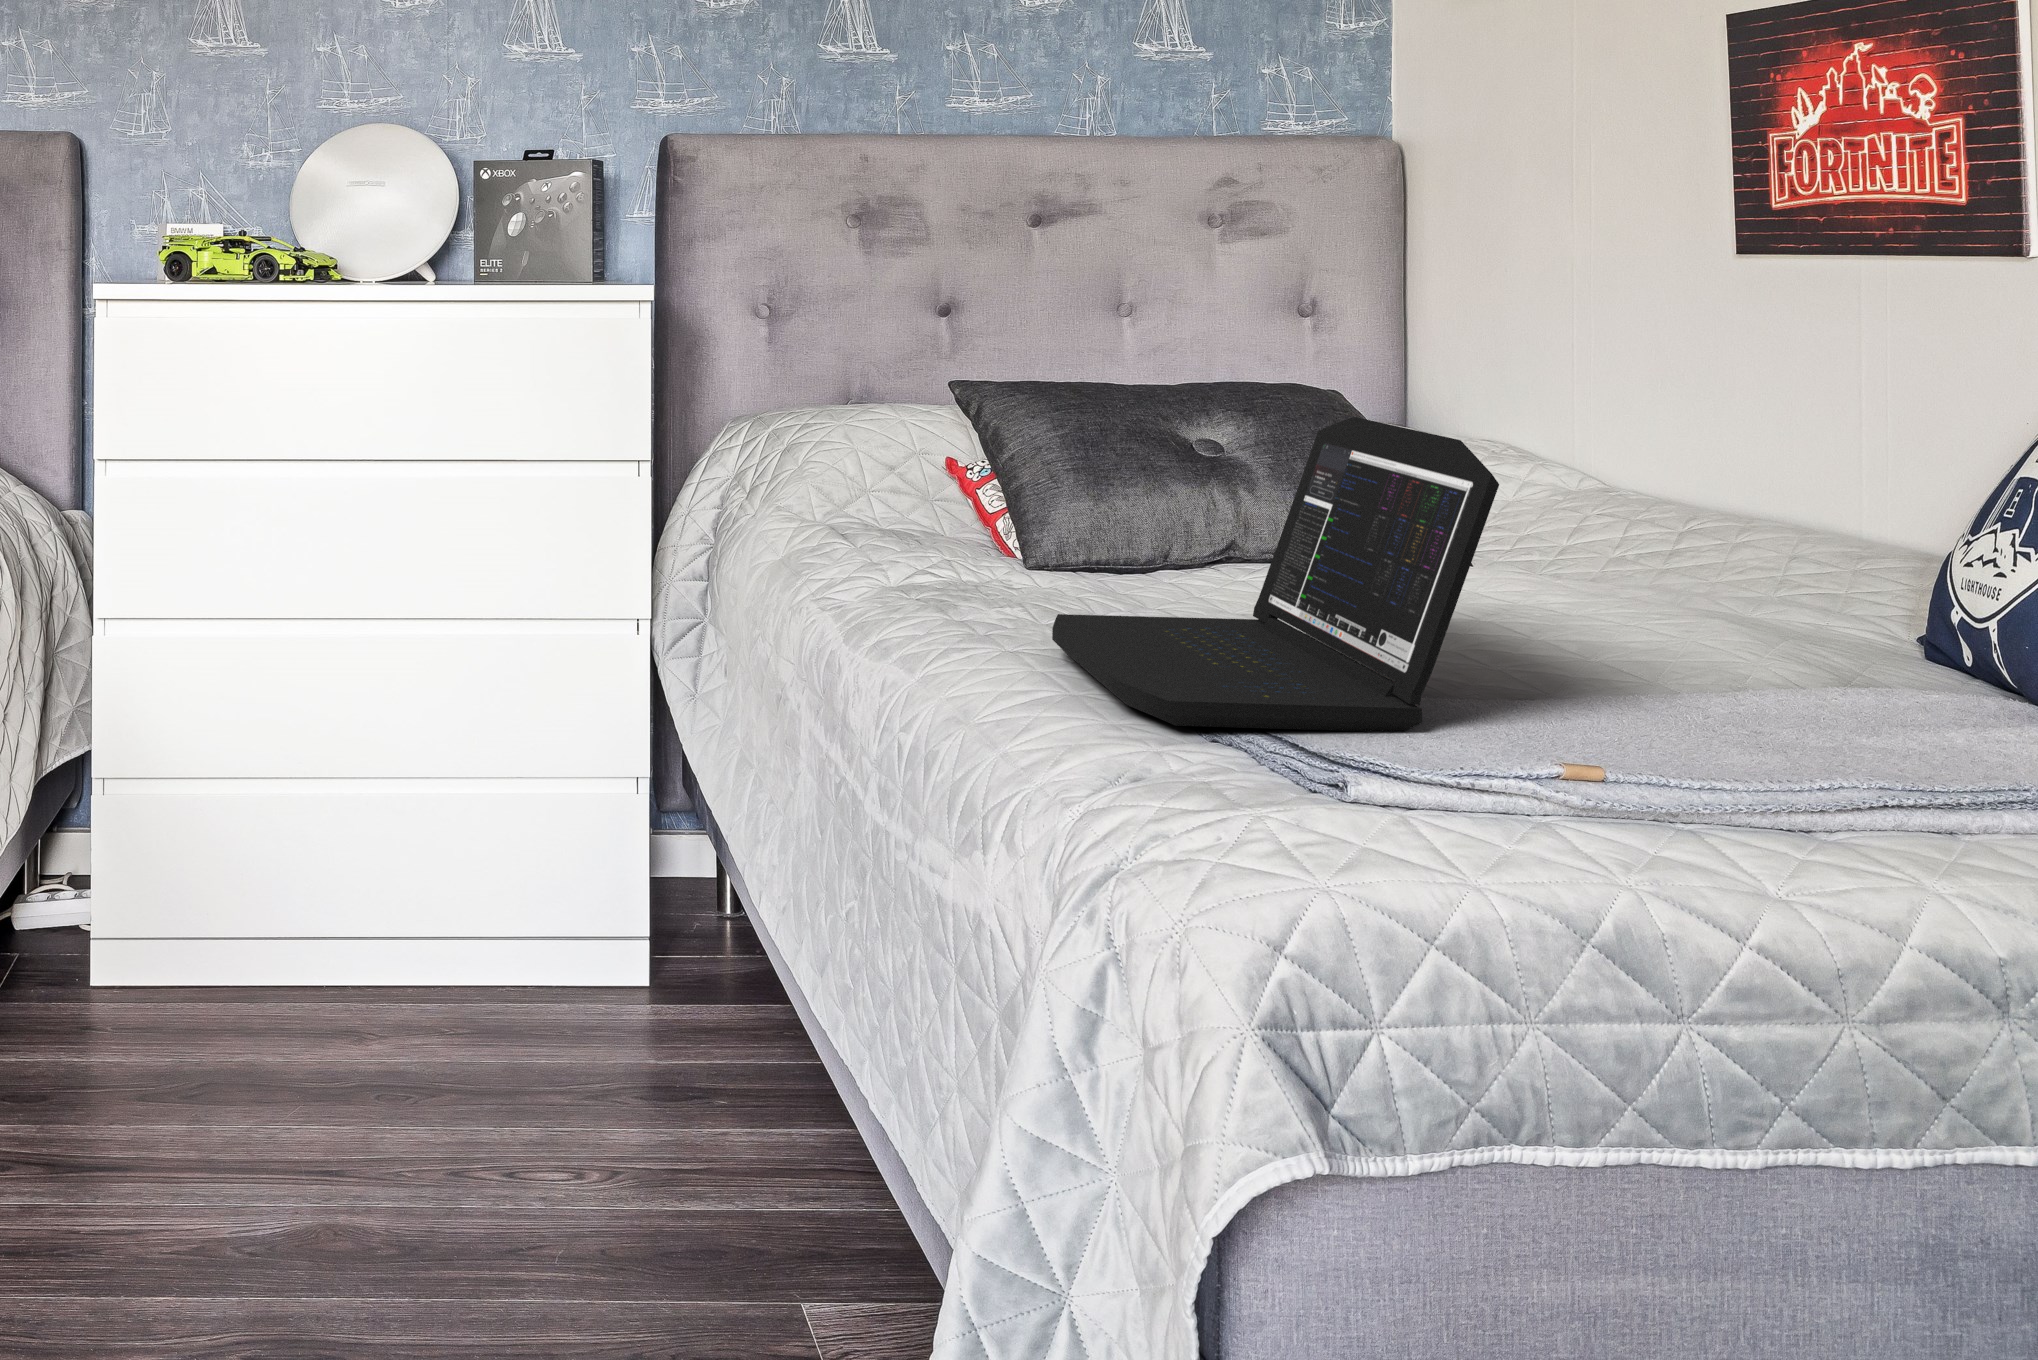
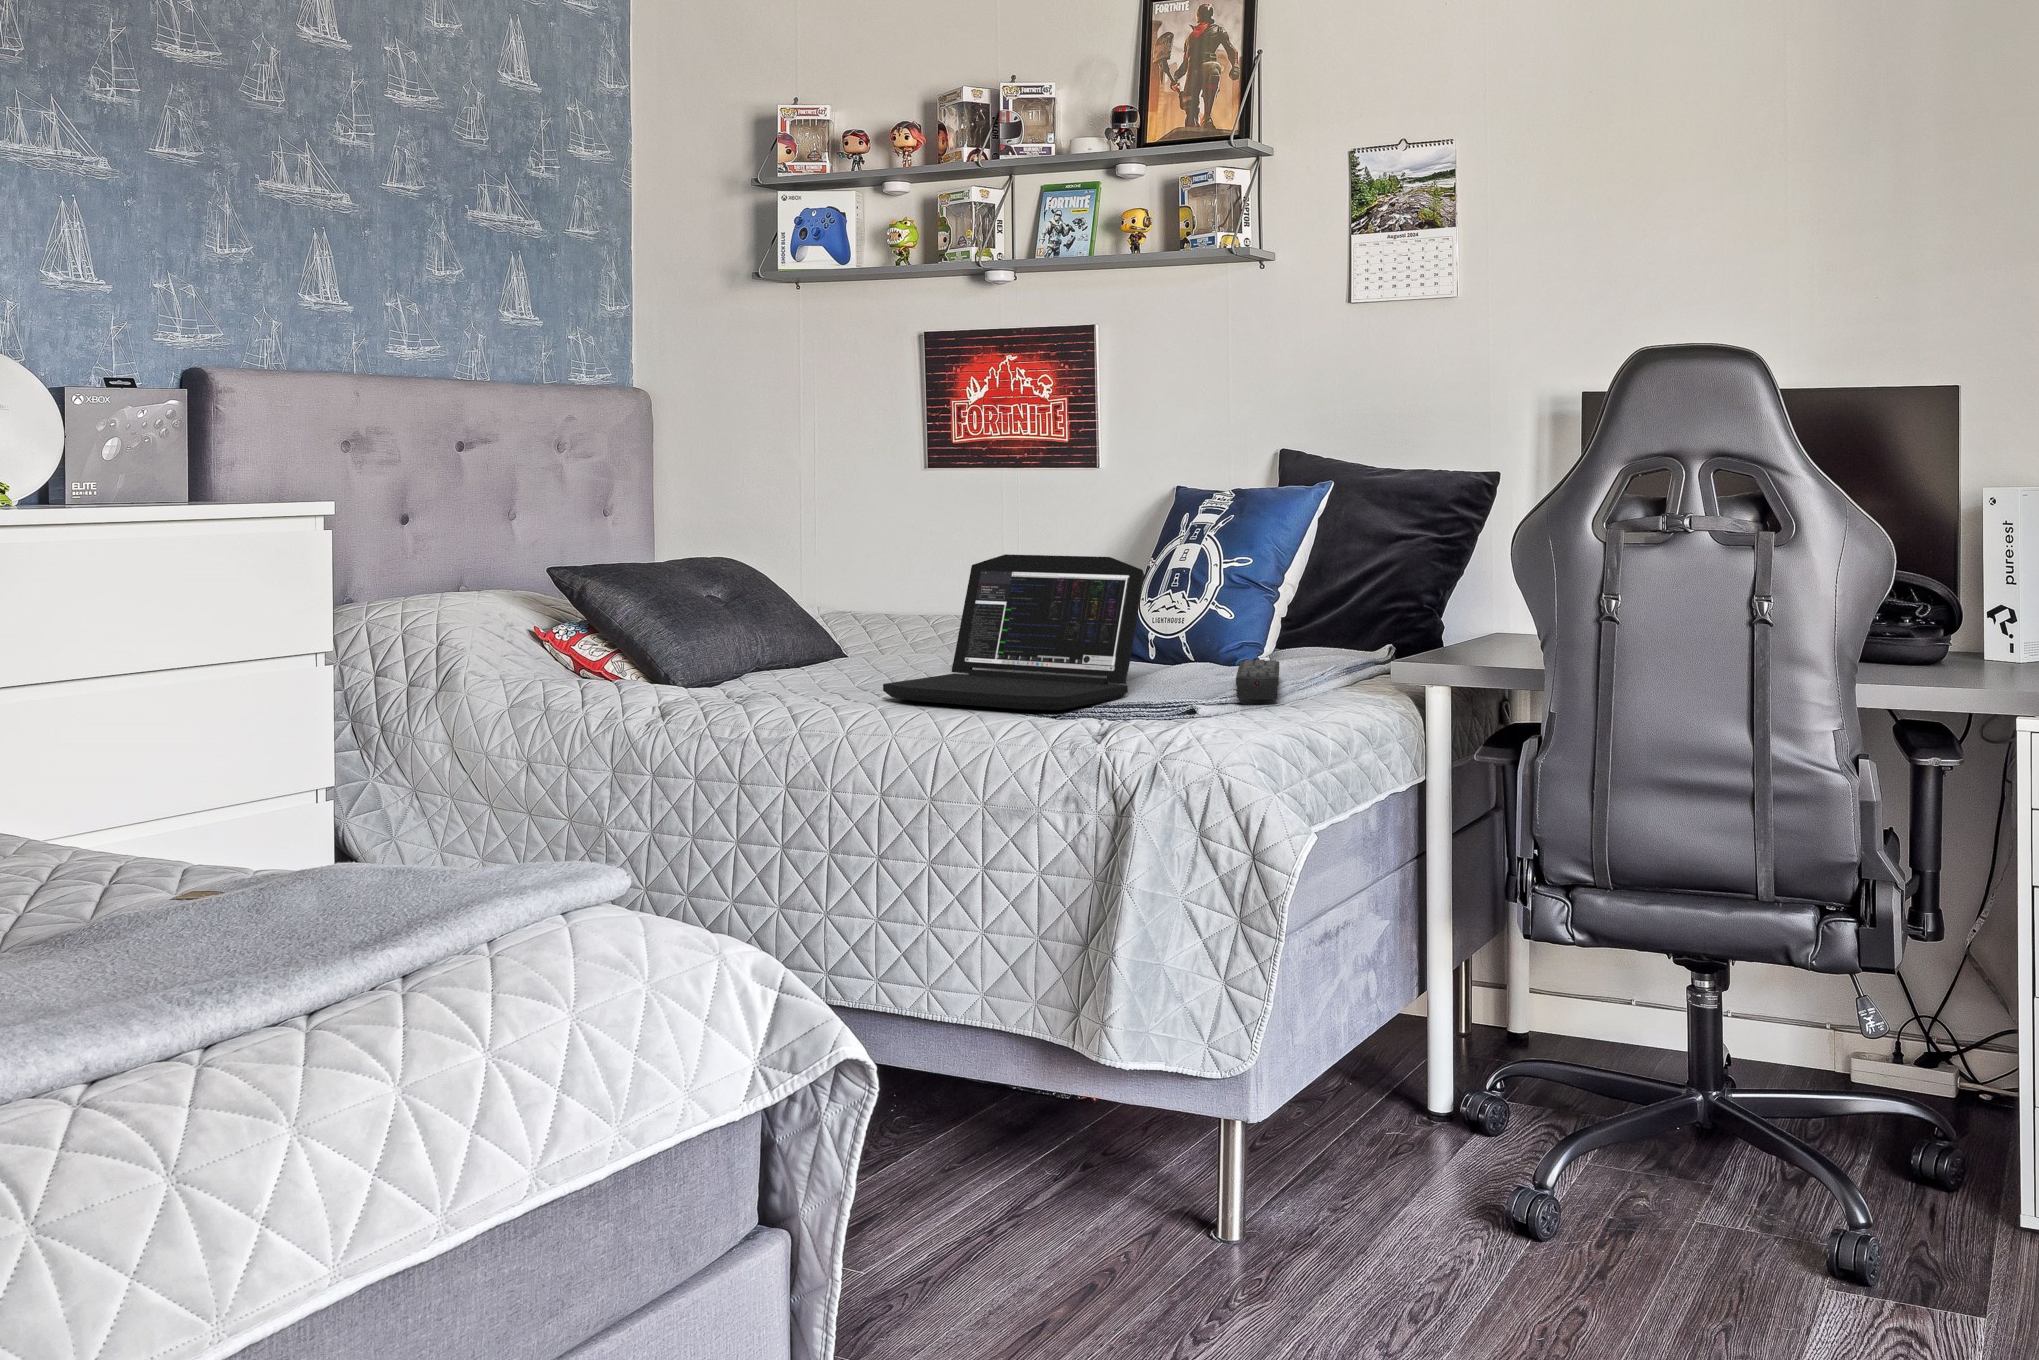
remote control: none [1535,713,1891,825] -> present [1236,660,1279,701]

